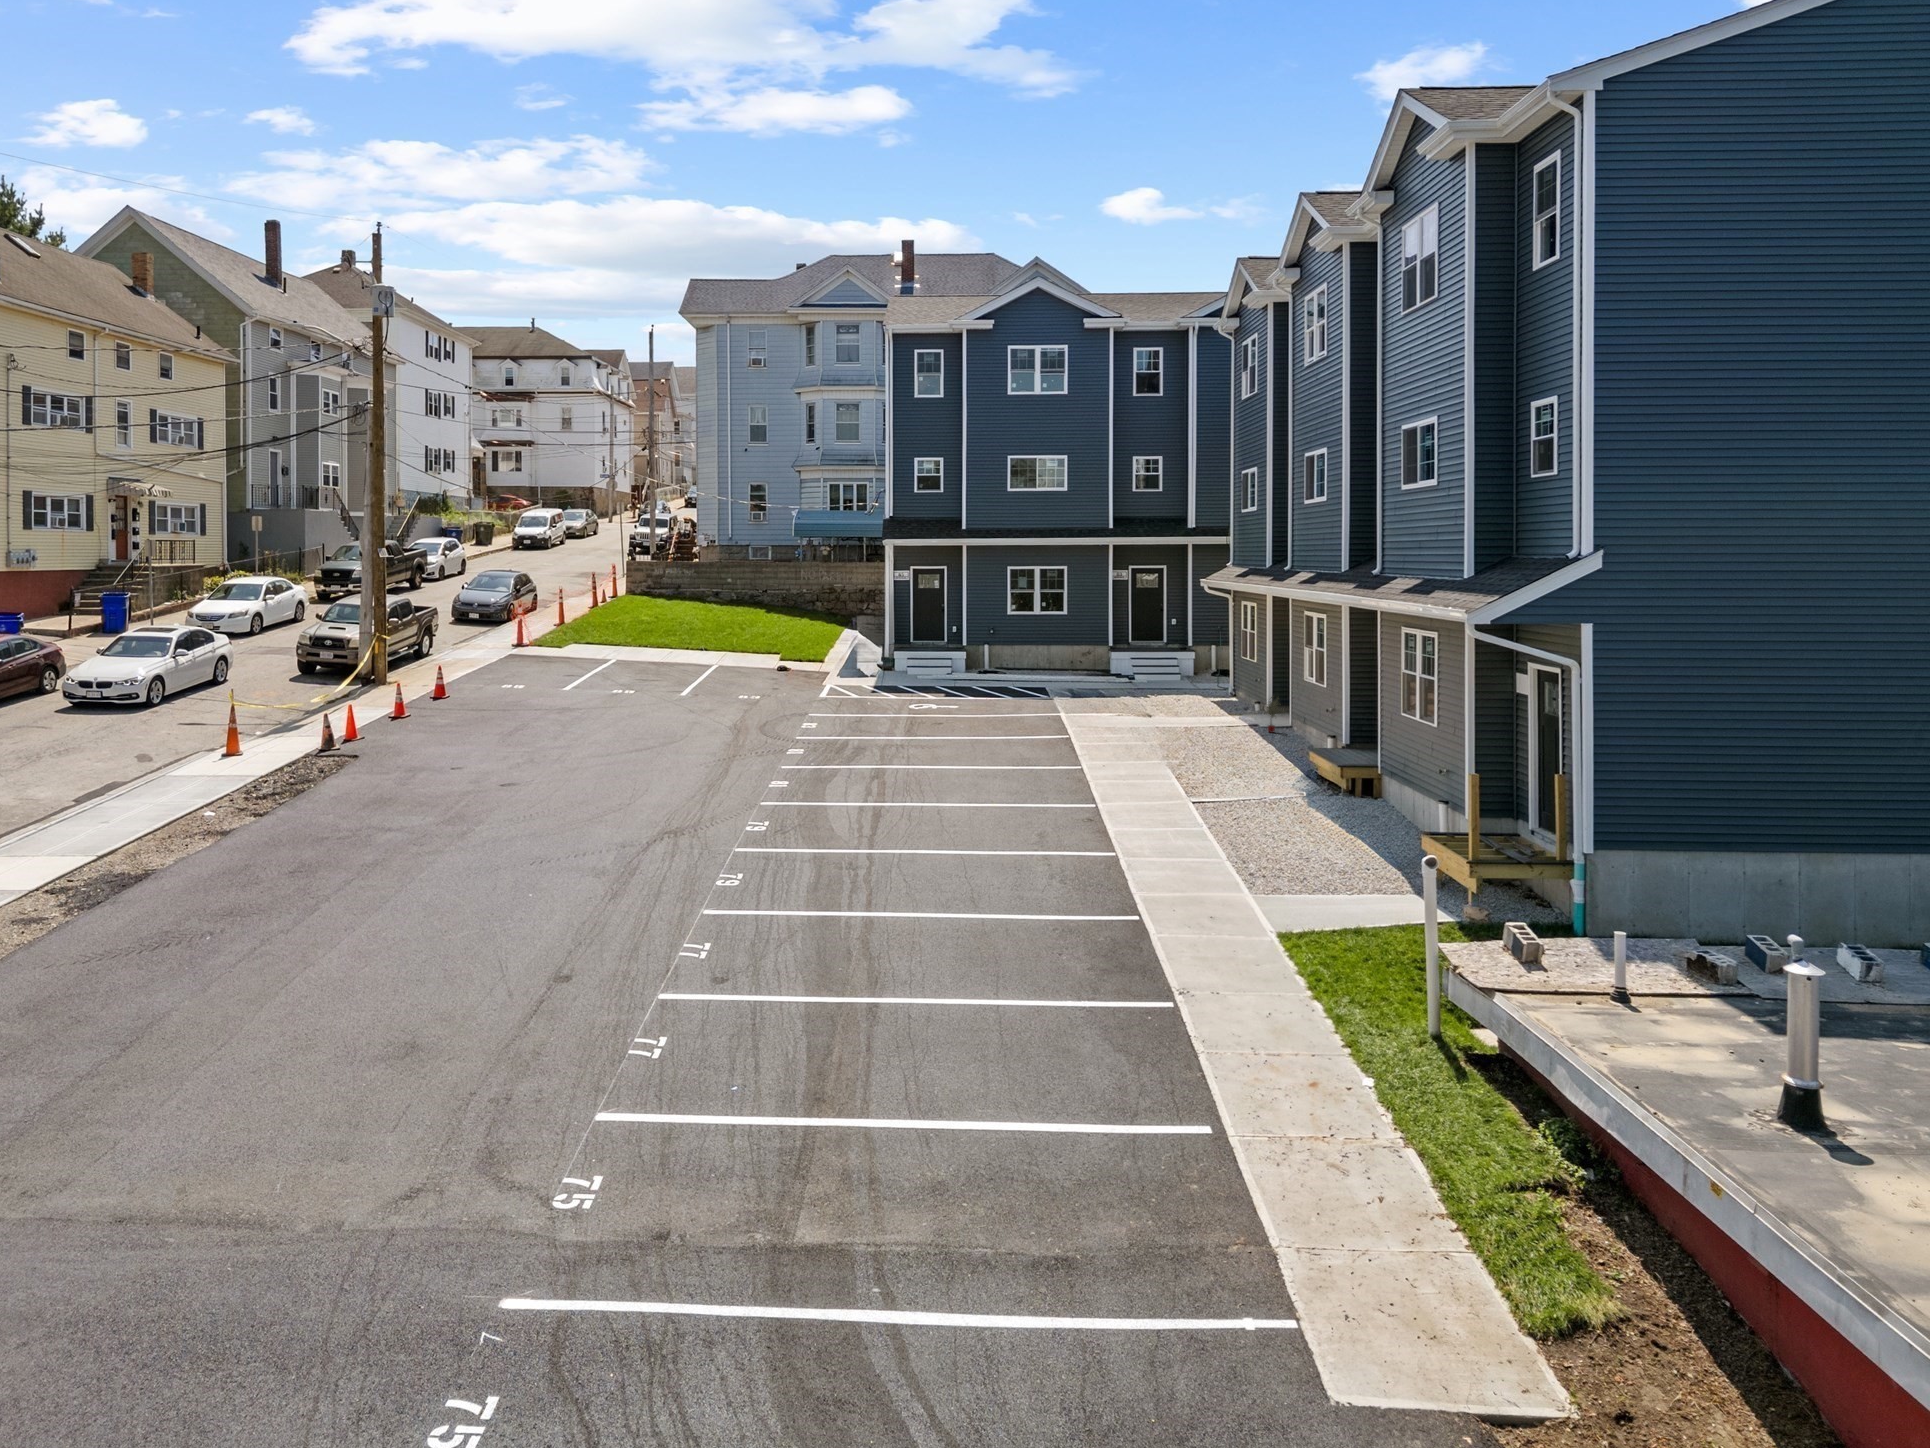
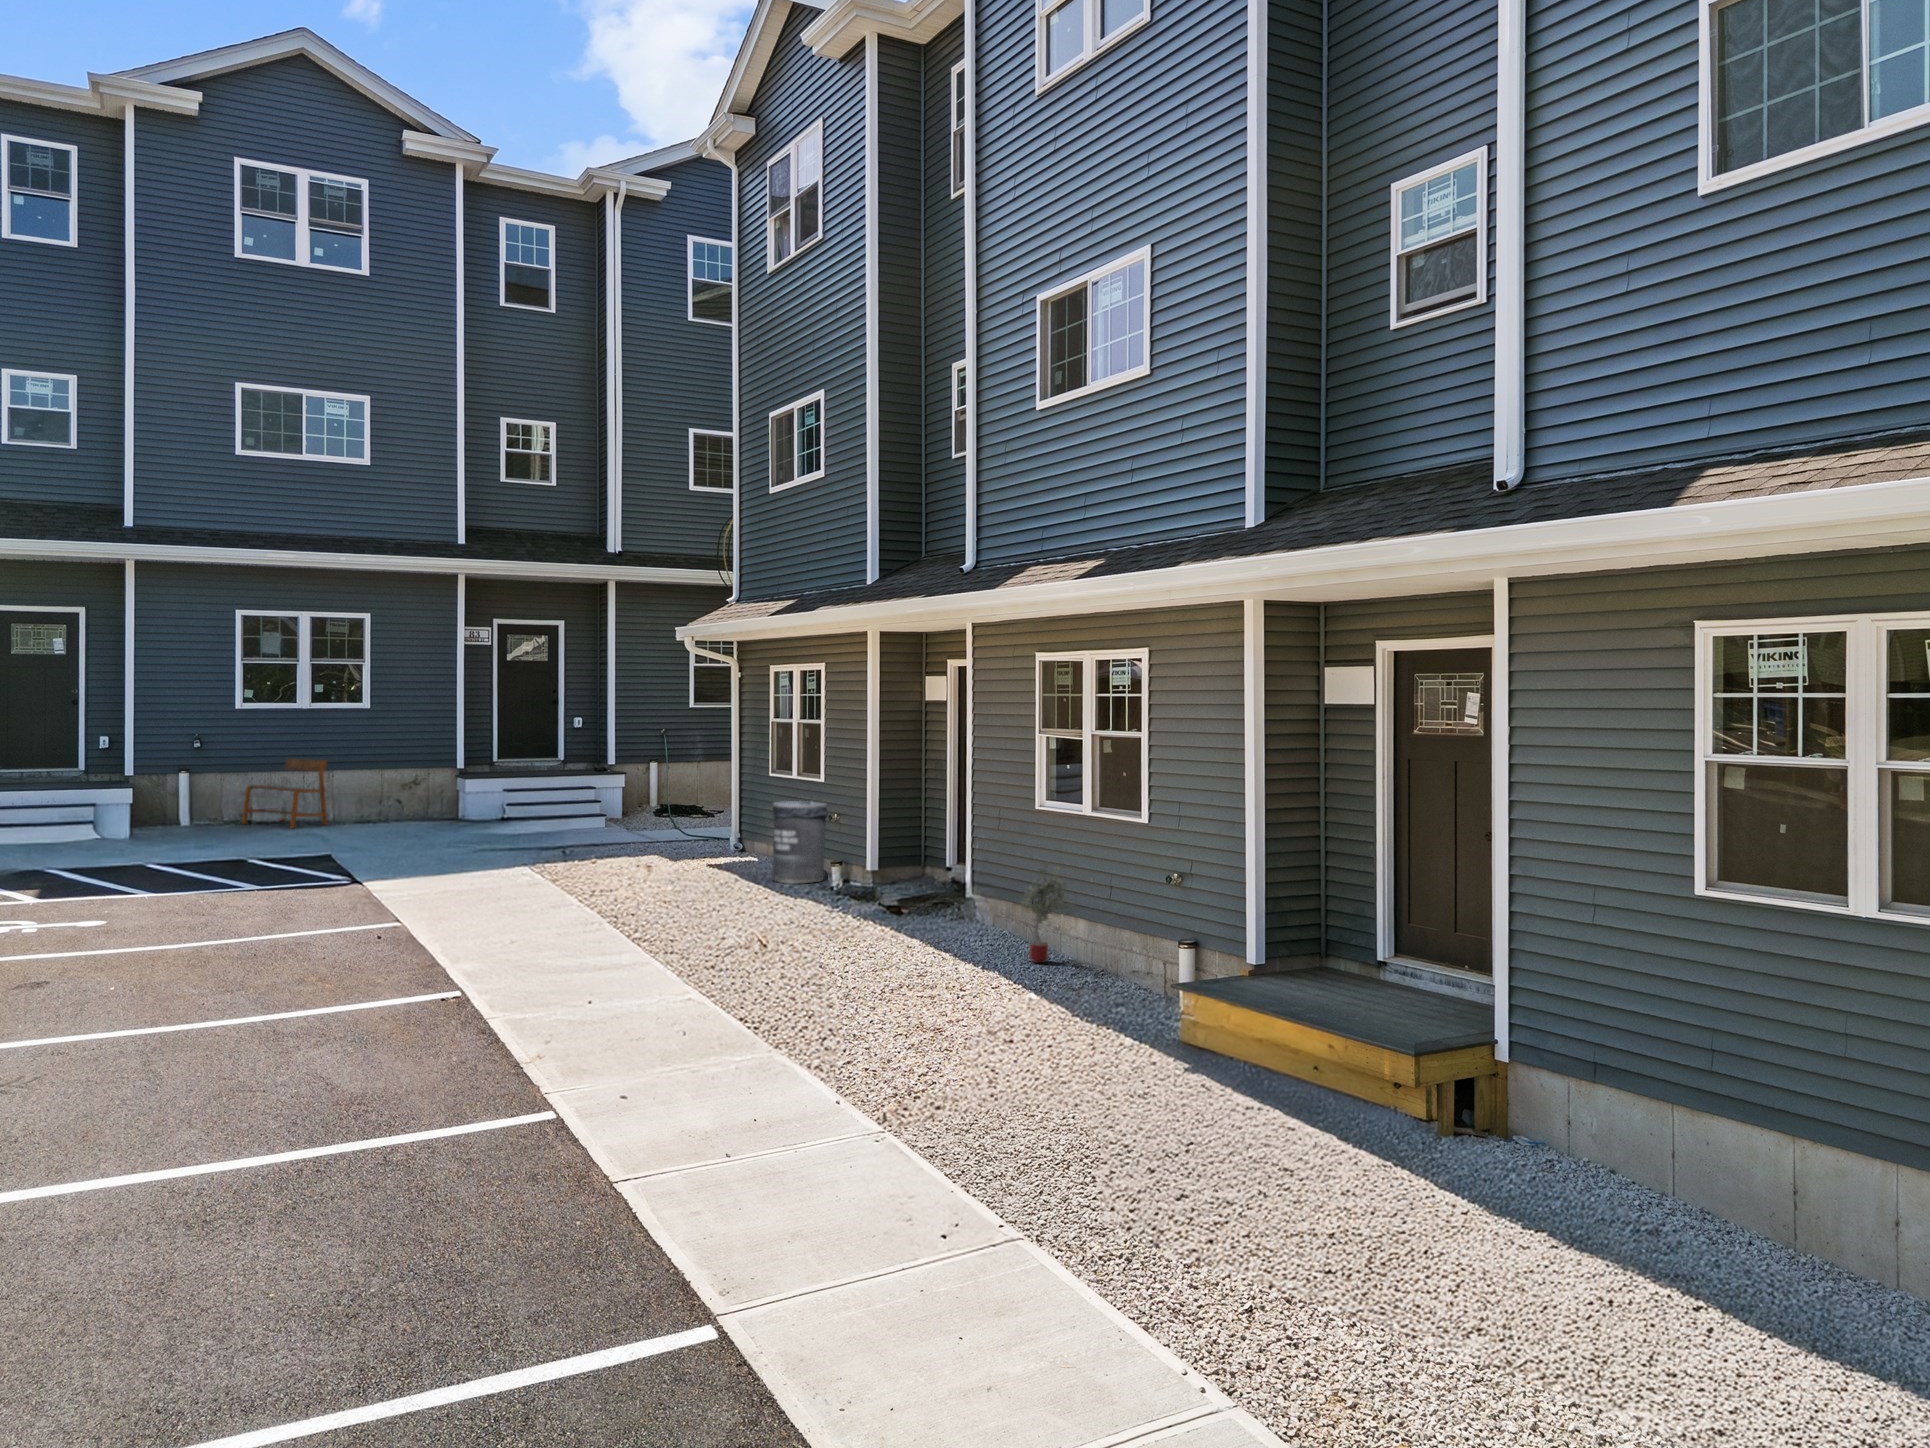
bench: none [1012,639,1048,674] -> present [242,758,327,829]
trash can: none [1218,669,1245,707] -> present [772,801,828,884]

